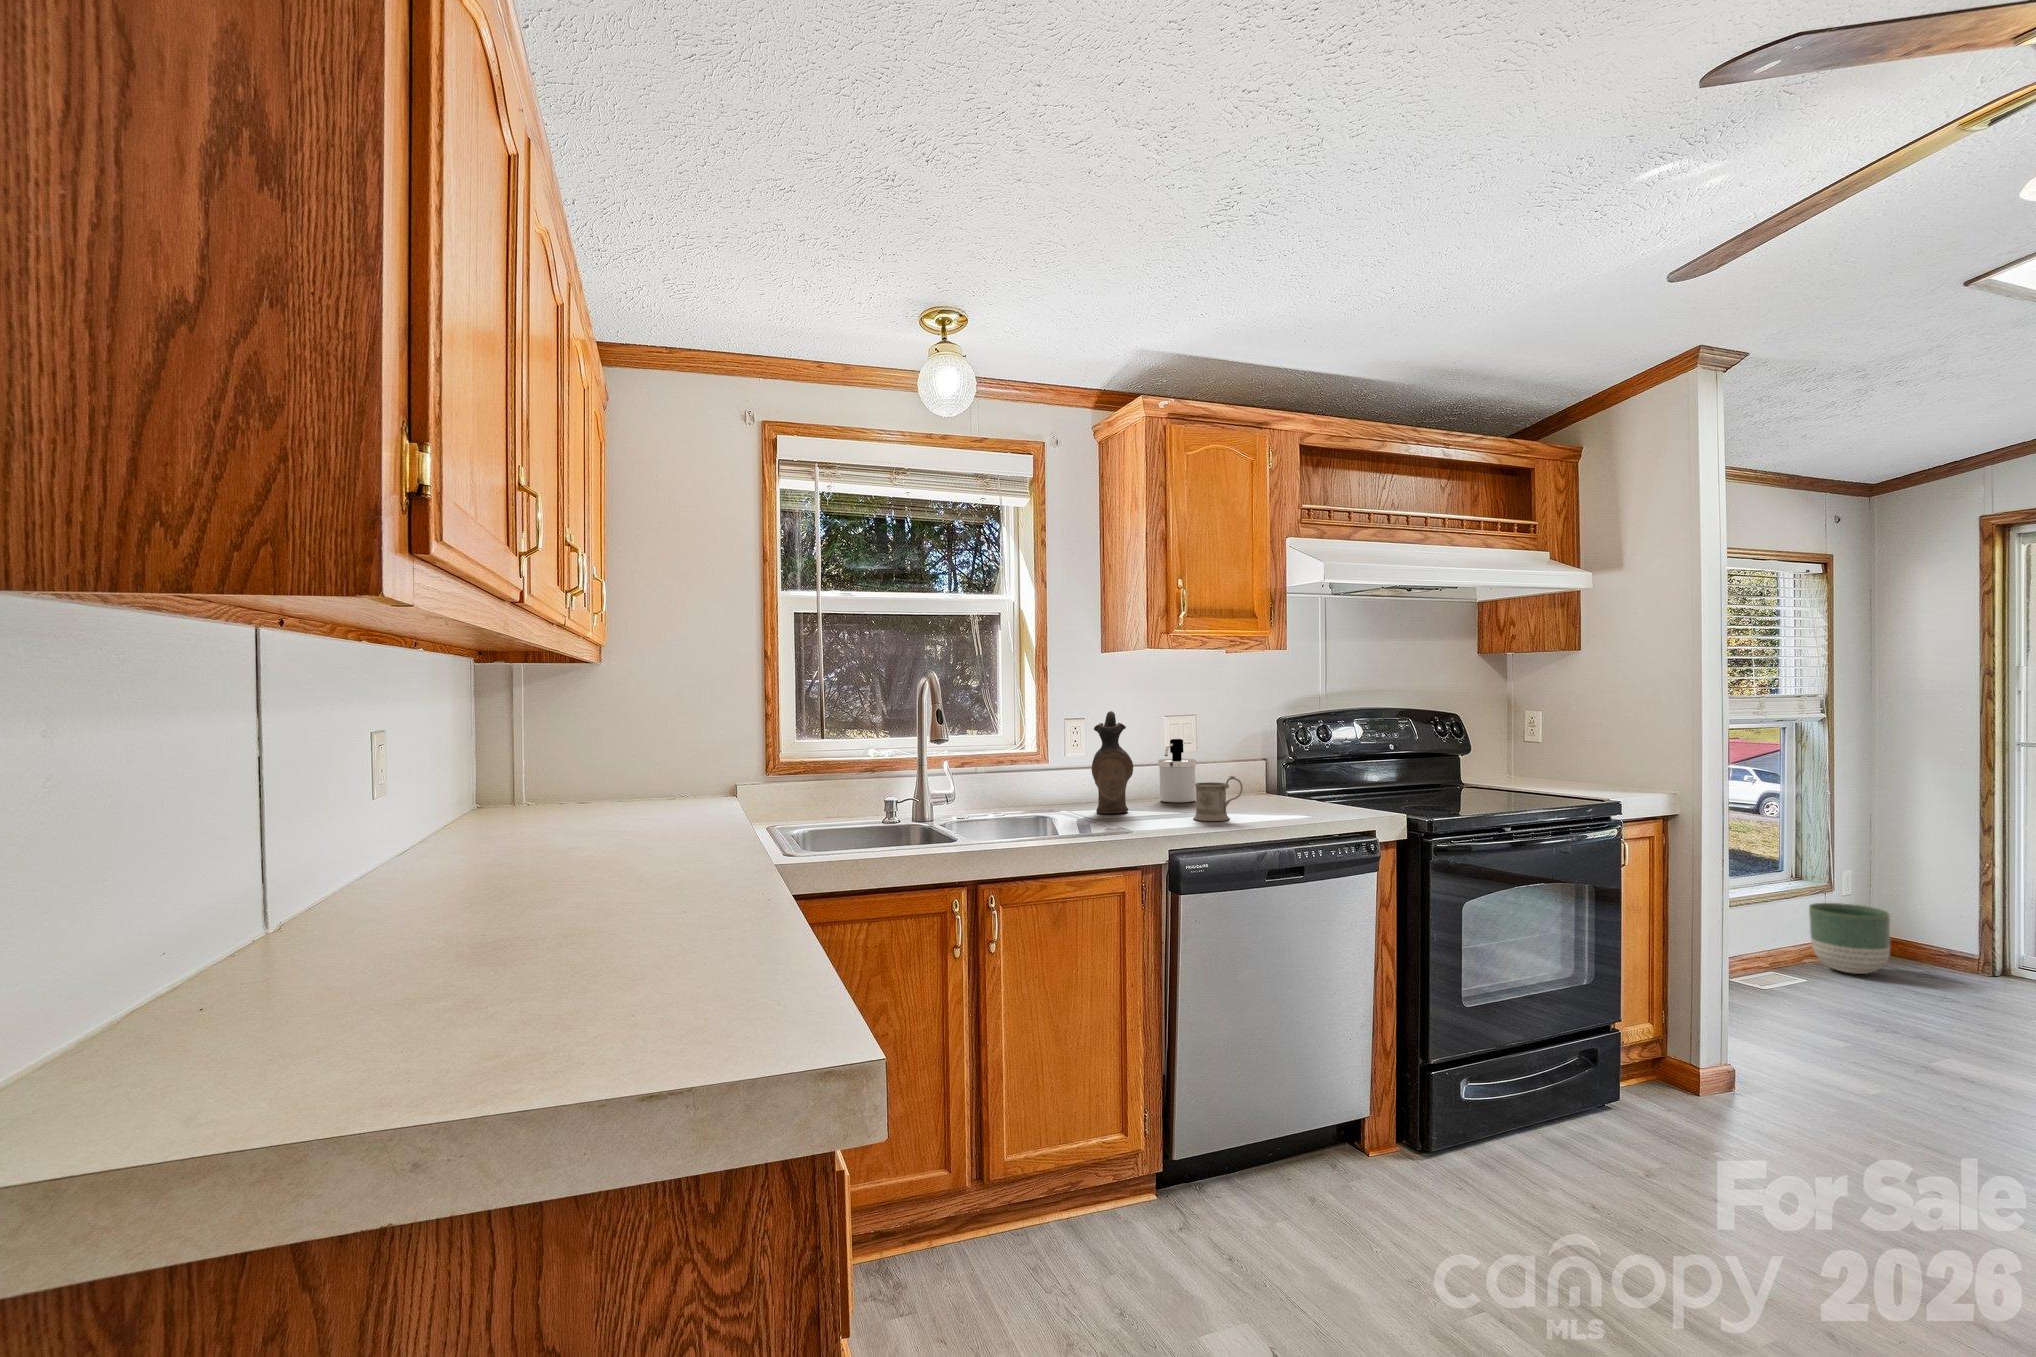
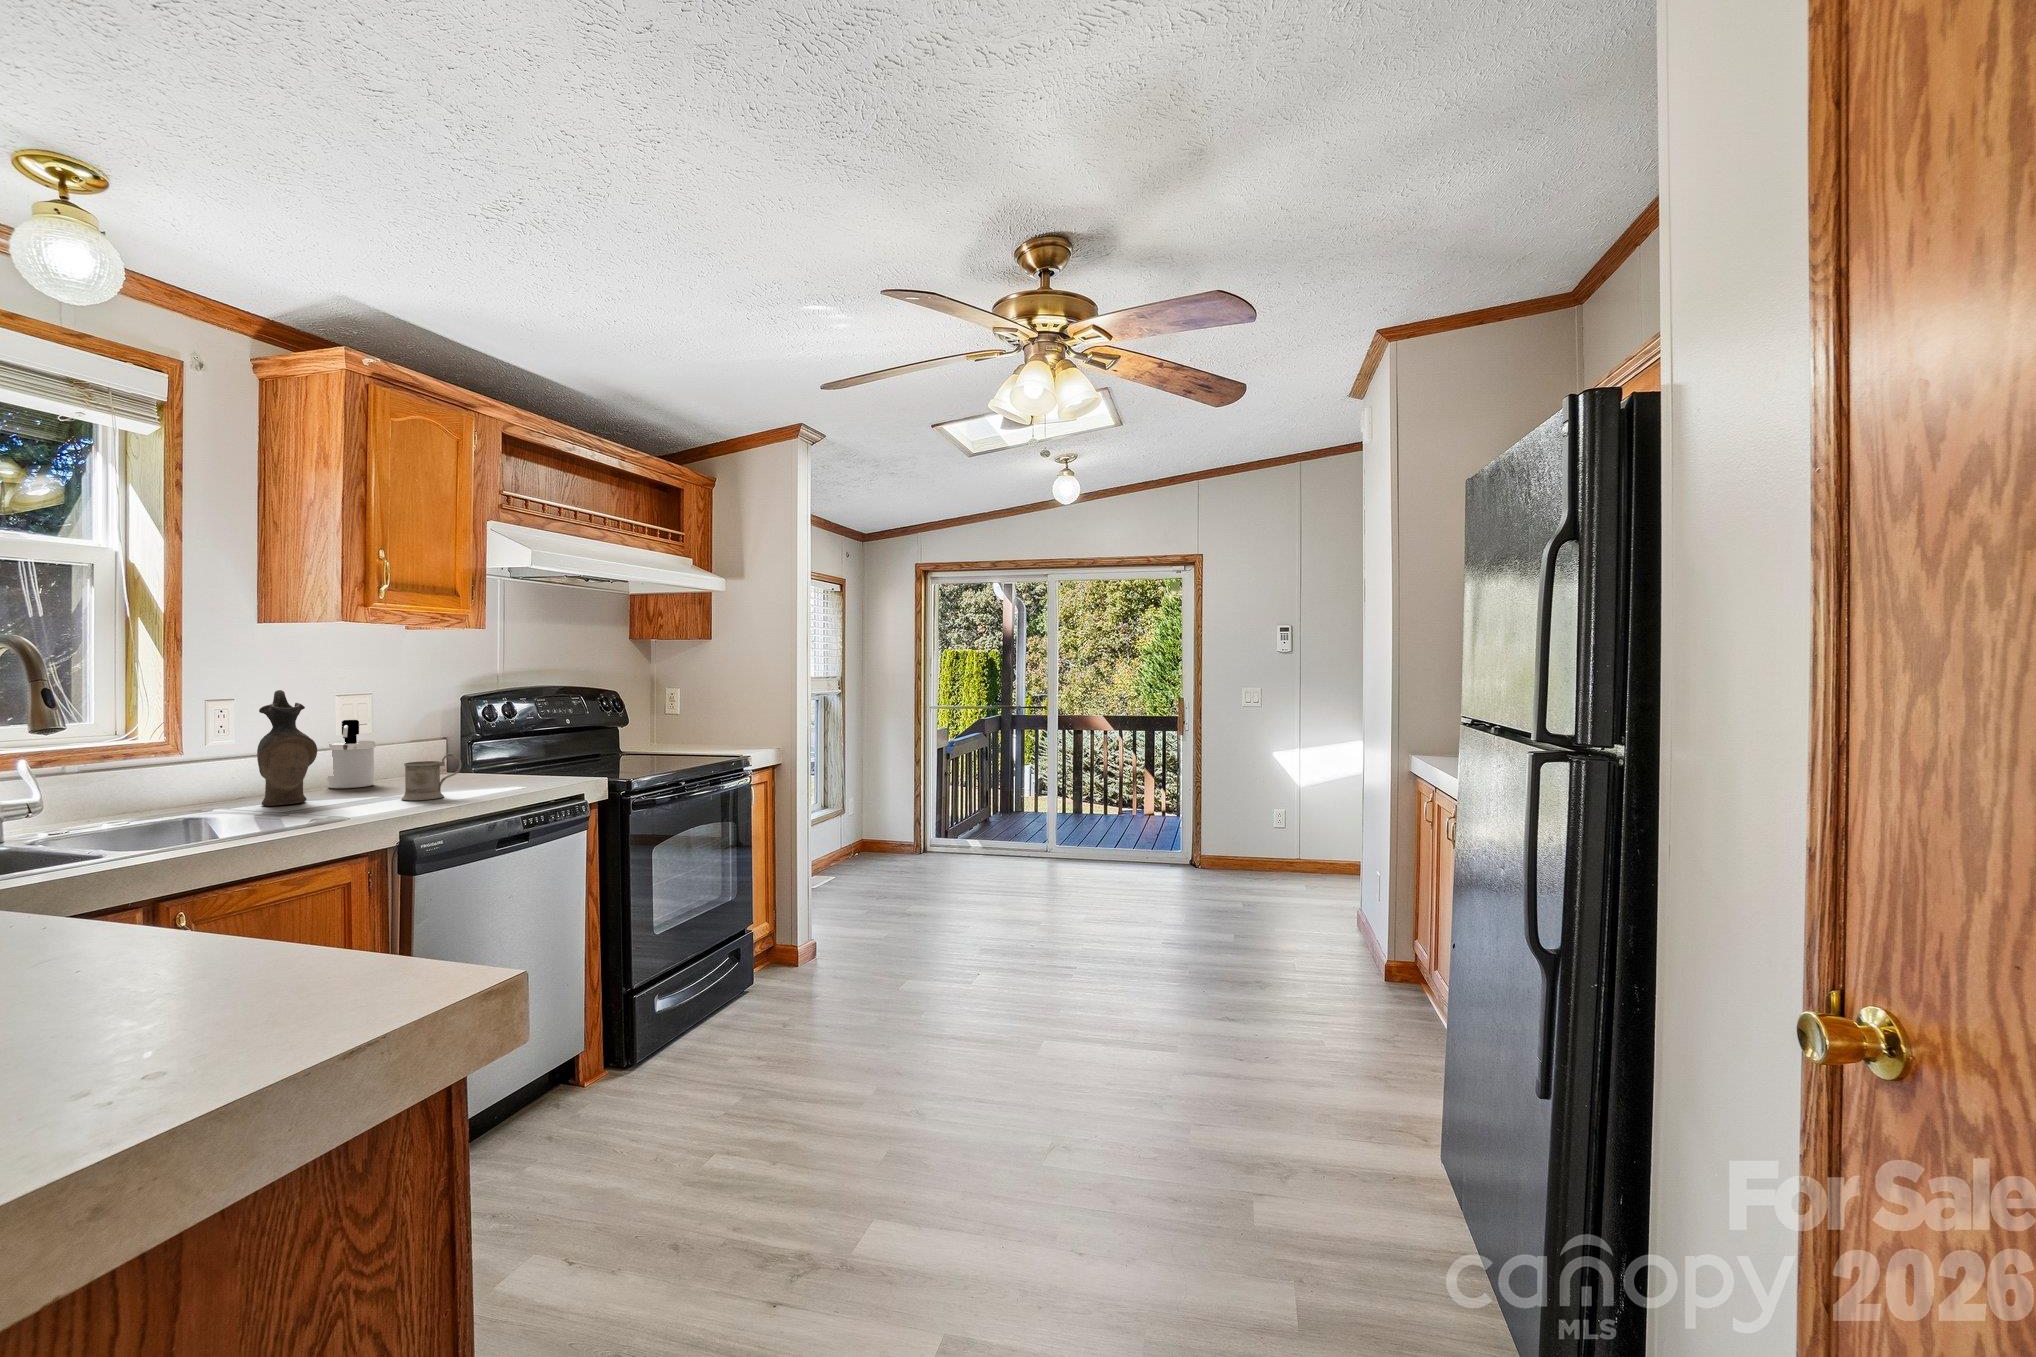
planter: present [1809,903,1890,974] -> none [829,820,871,867]

